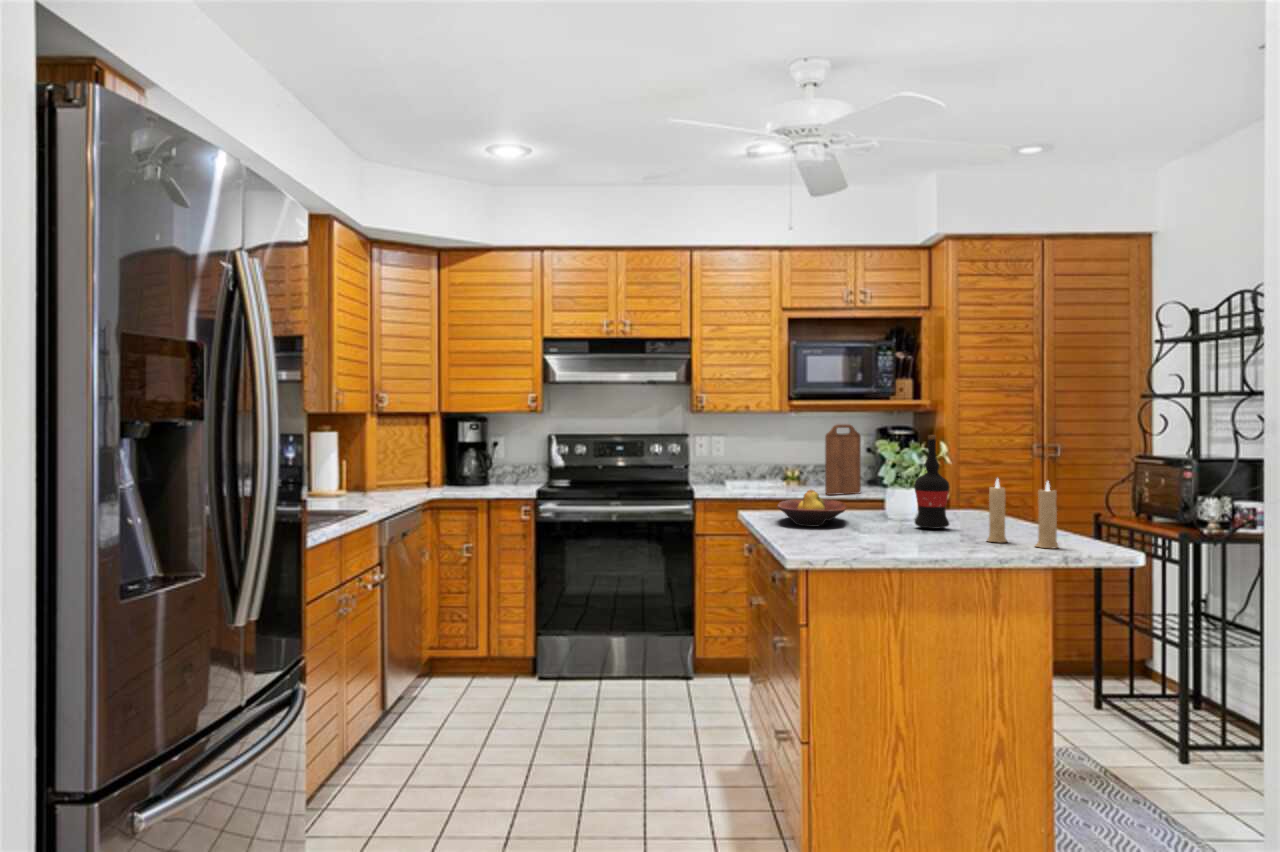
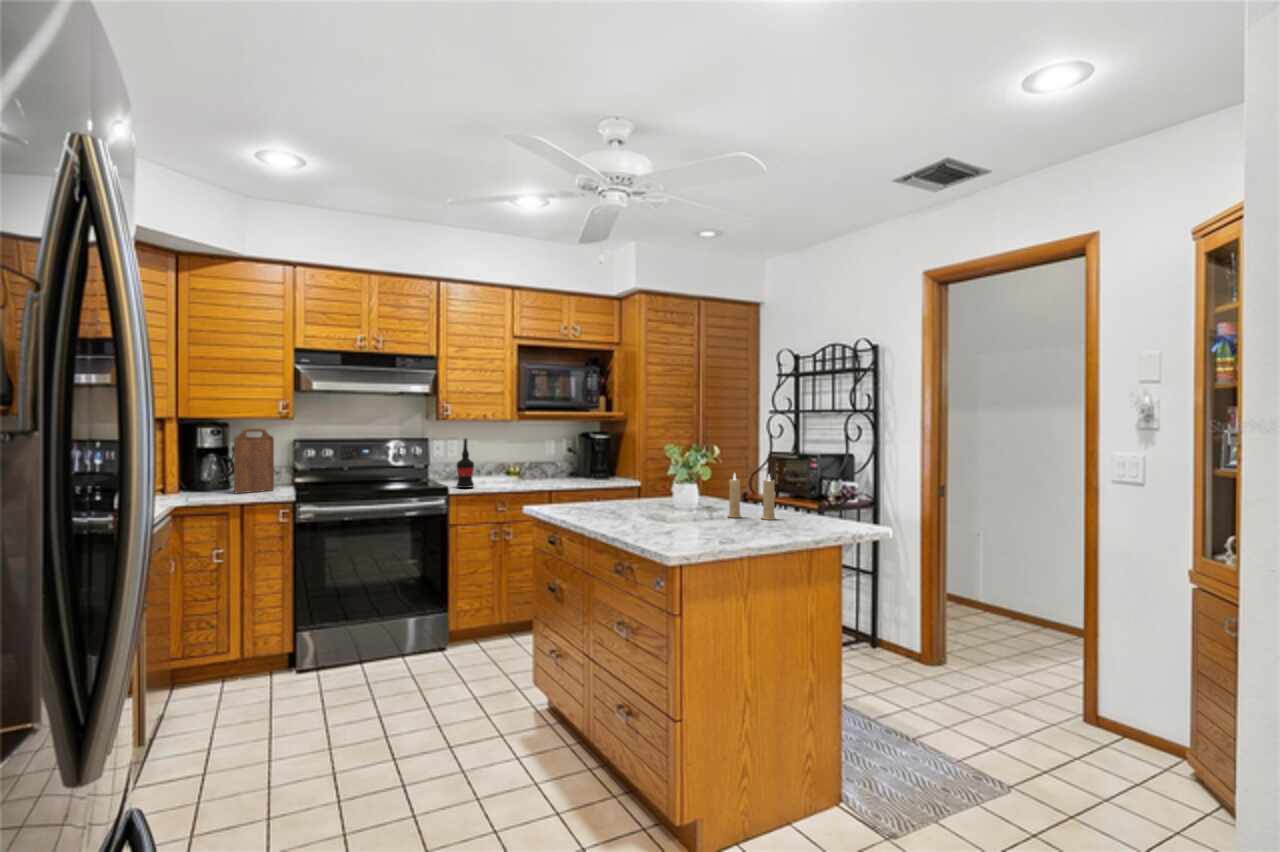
cutting board: present [825,424,861,495] -> present [234,429,274,493]
wine bottle: present [915,435,949,529] -> present [457,438,474,488]
fruit bowl: present [777,489,846,527] -> none [561,485,618,514]

